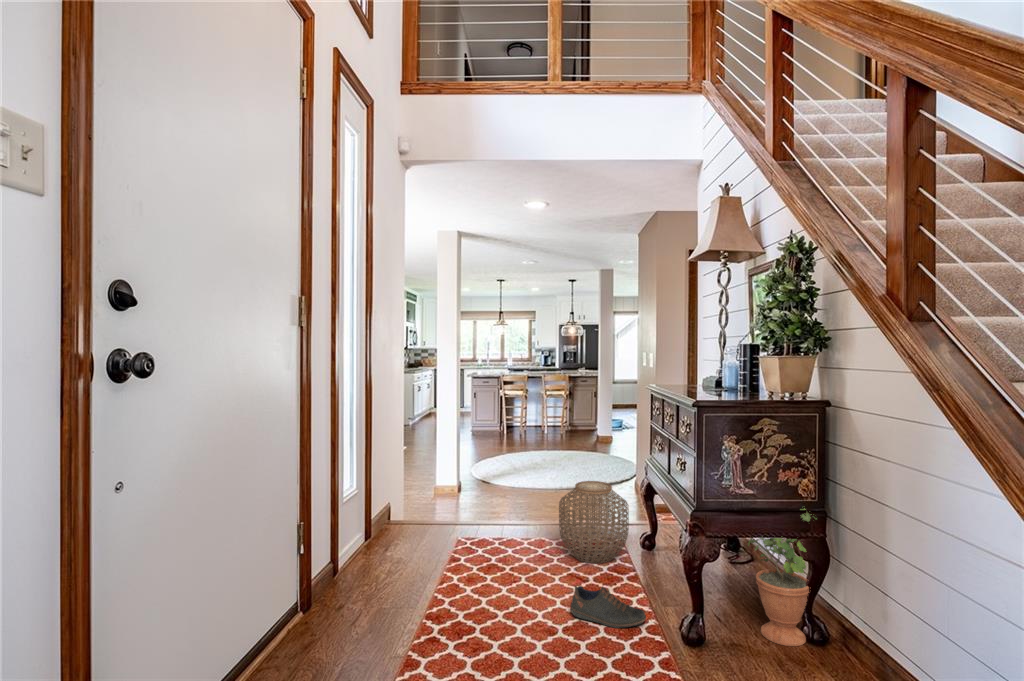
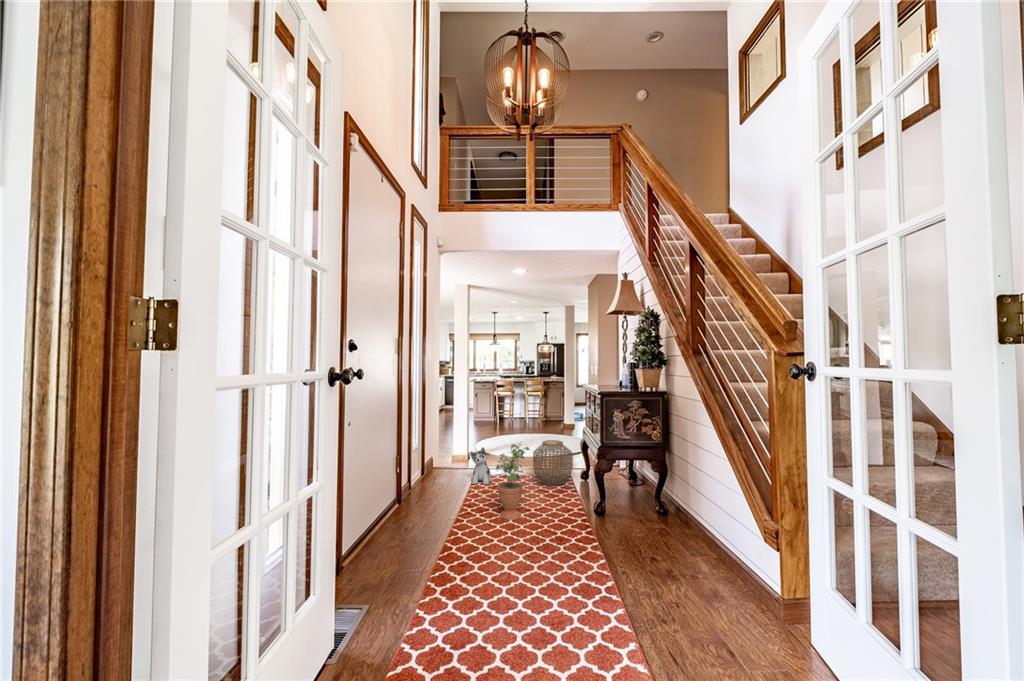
plush toy: none [449,492,488,558] -> present [470,447,492,484]
potted plant: present [748,506,817,646] -> present [496,444,530,519]
shoe: present [571,586,646,628] -> none [538,491,578,511]

